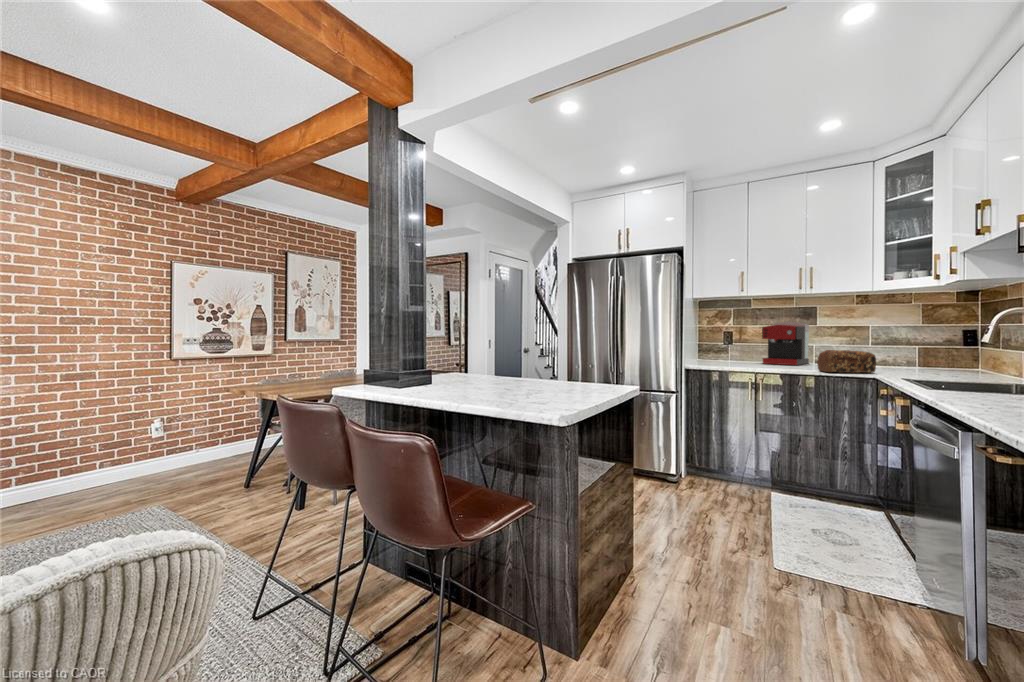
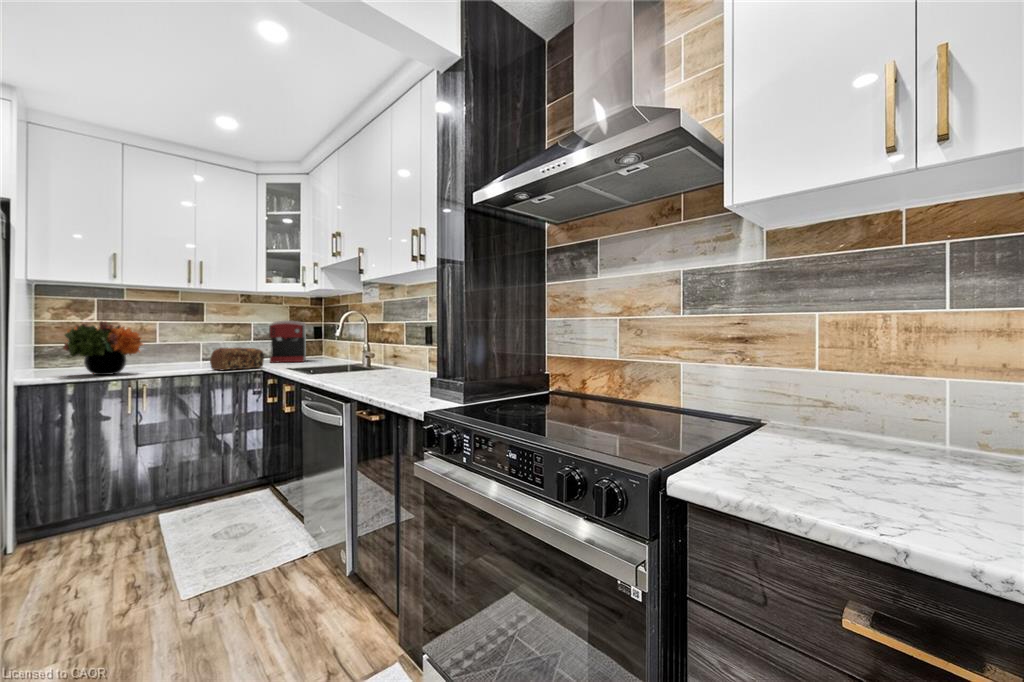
coffee maker: present [762,321,809,365] -> present [269,320,306,363]
flower arrangement: none [711,327,763,368] -> present [63,321,143,375]

